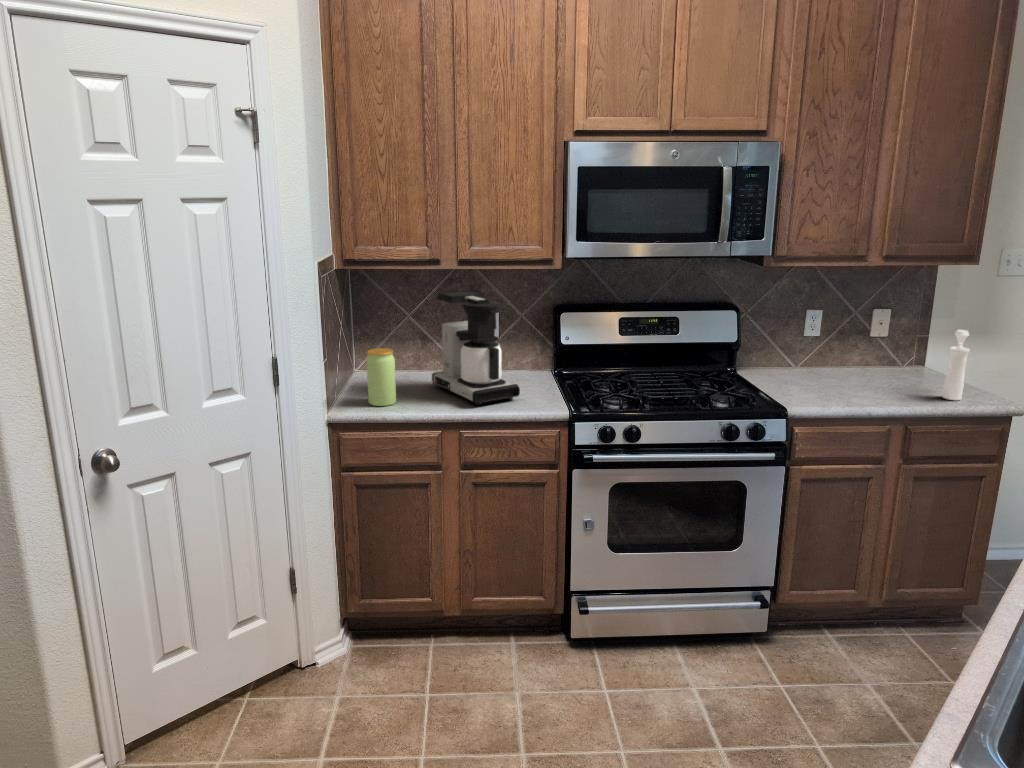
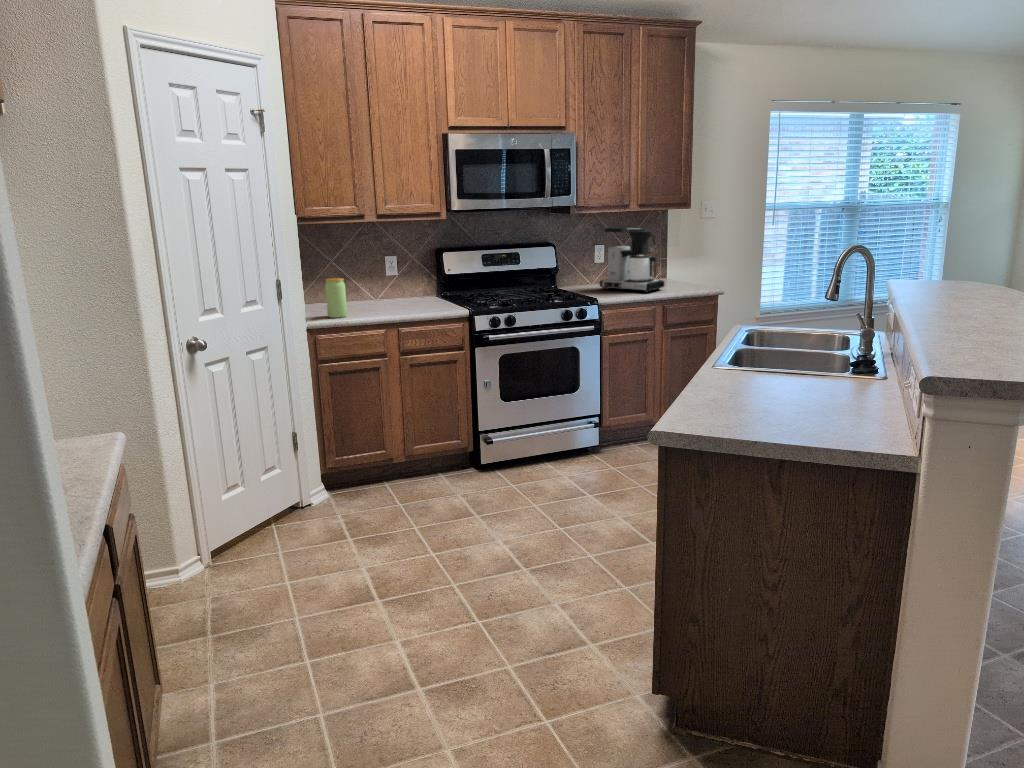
coffee maker: present [432,290,520,405] -> present [600,227,664,292]
pepper mill: present [942,330,970,400] -> none [681,247,693,288]

